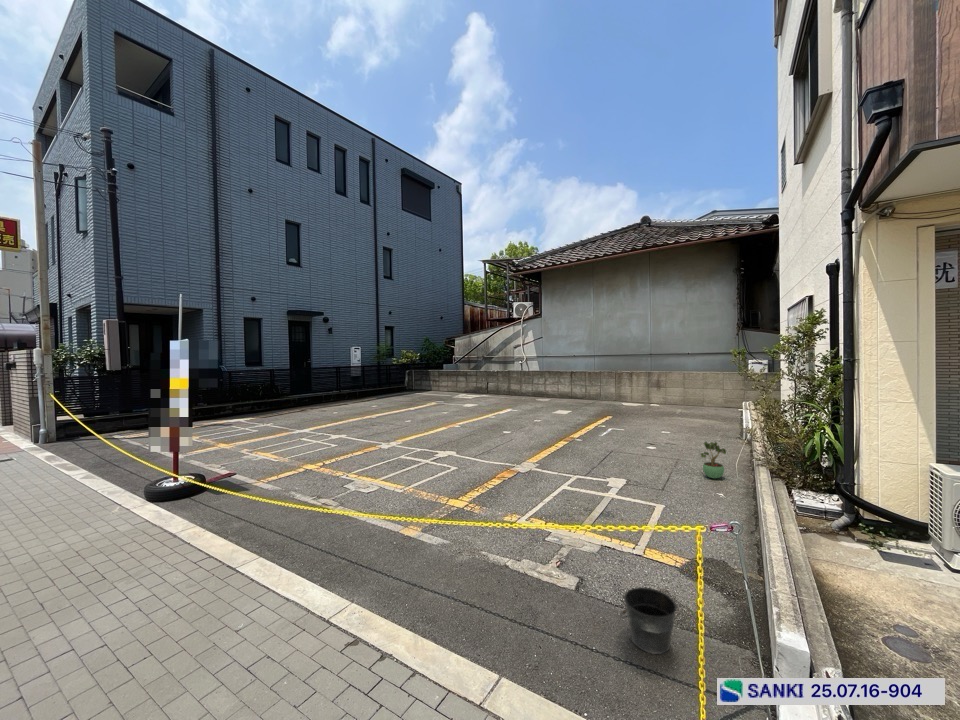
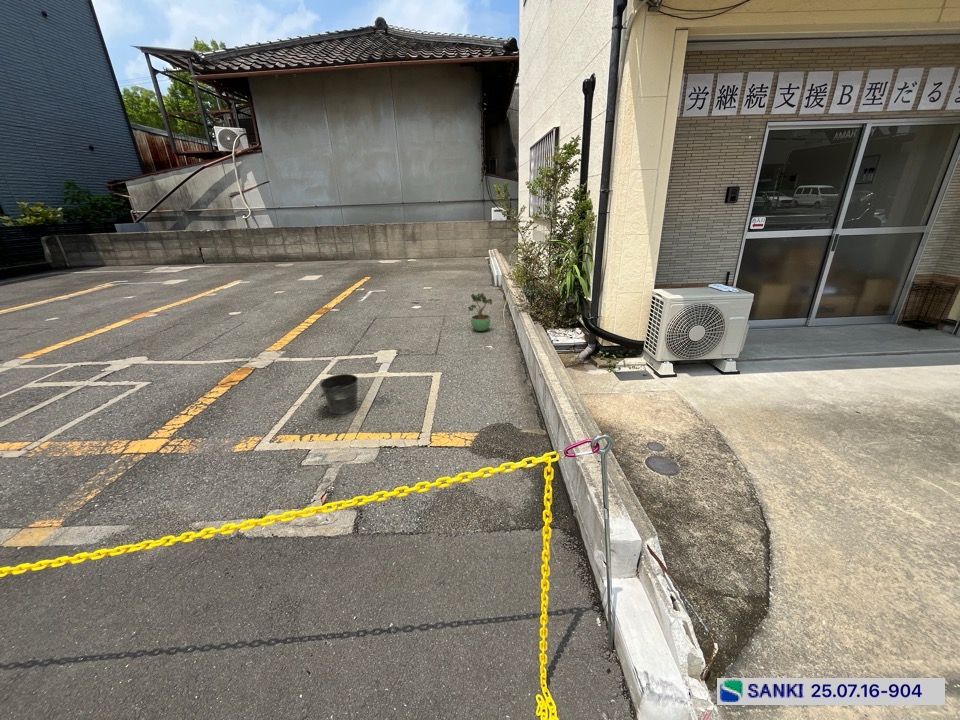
bucket: present [621,587,677,654] -> present [319,374,358,414]

